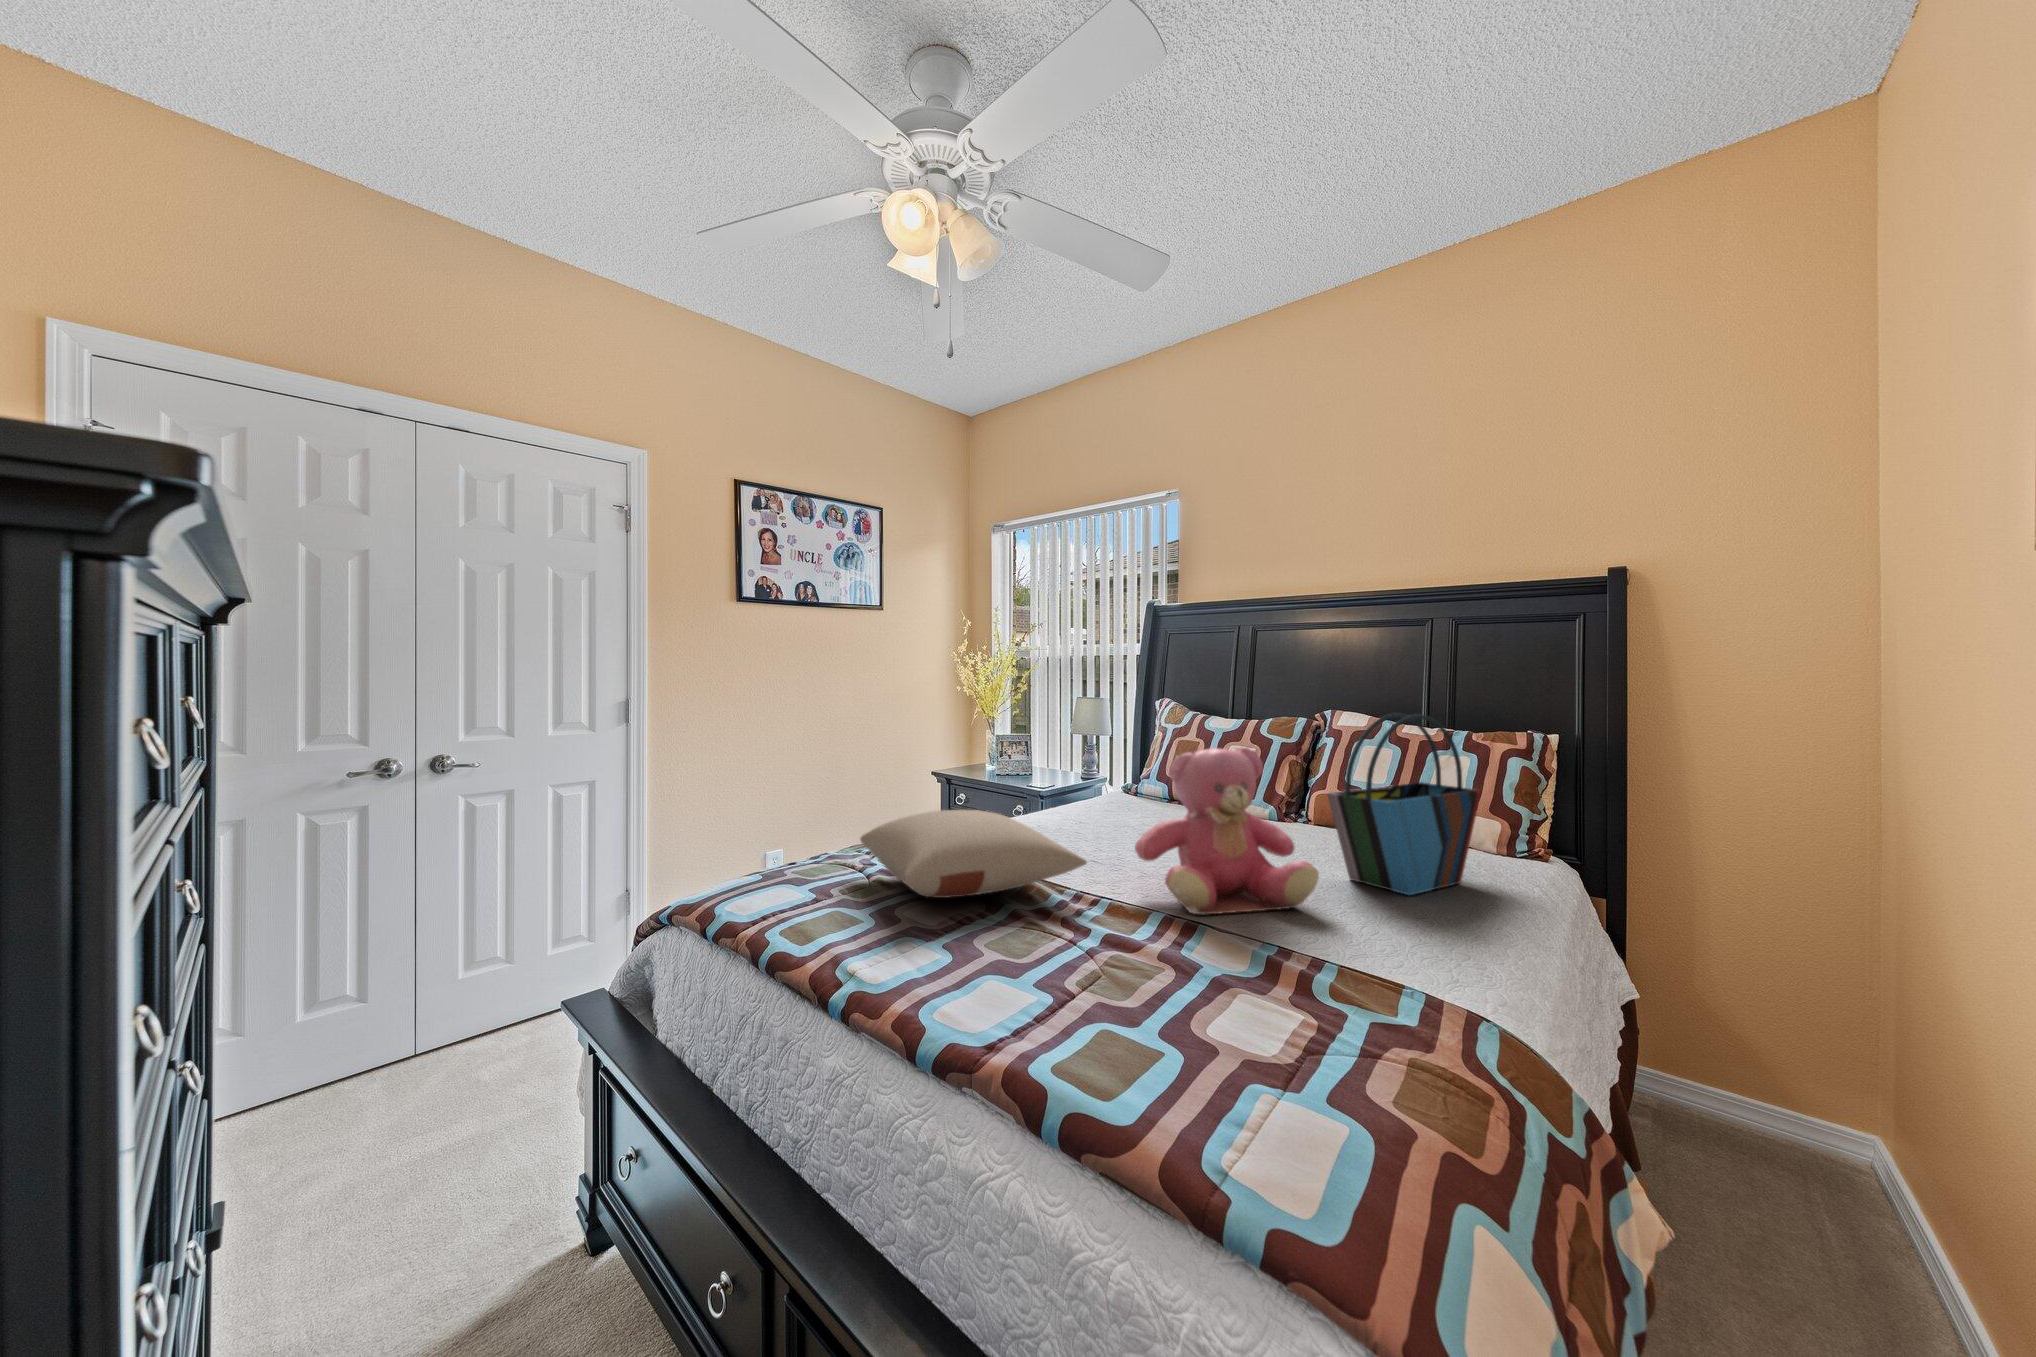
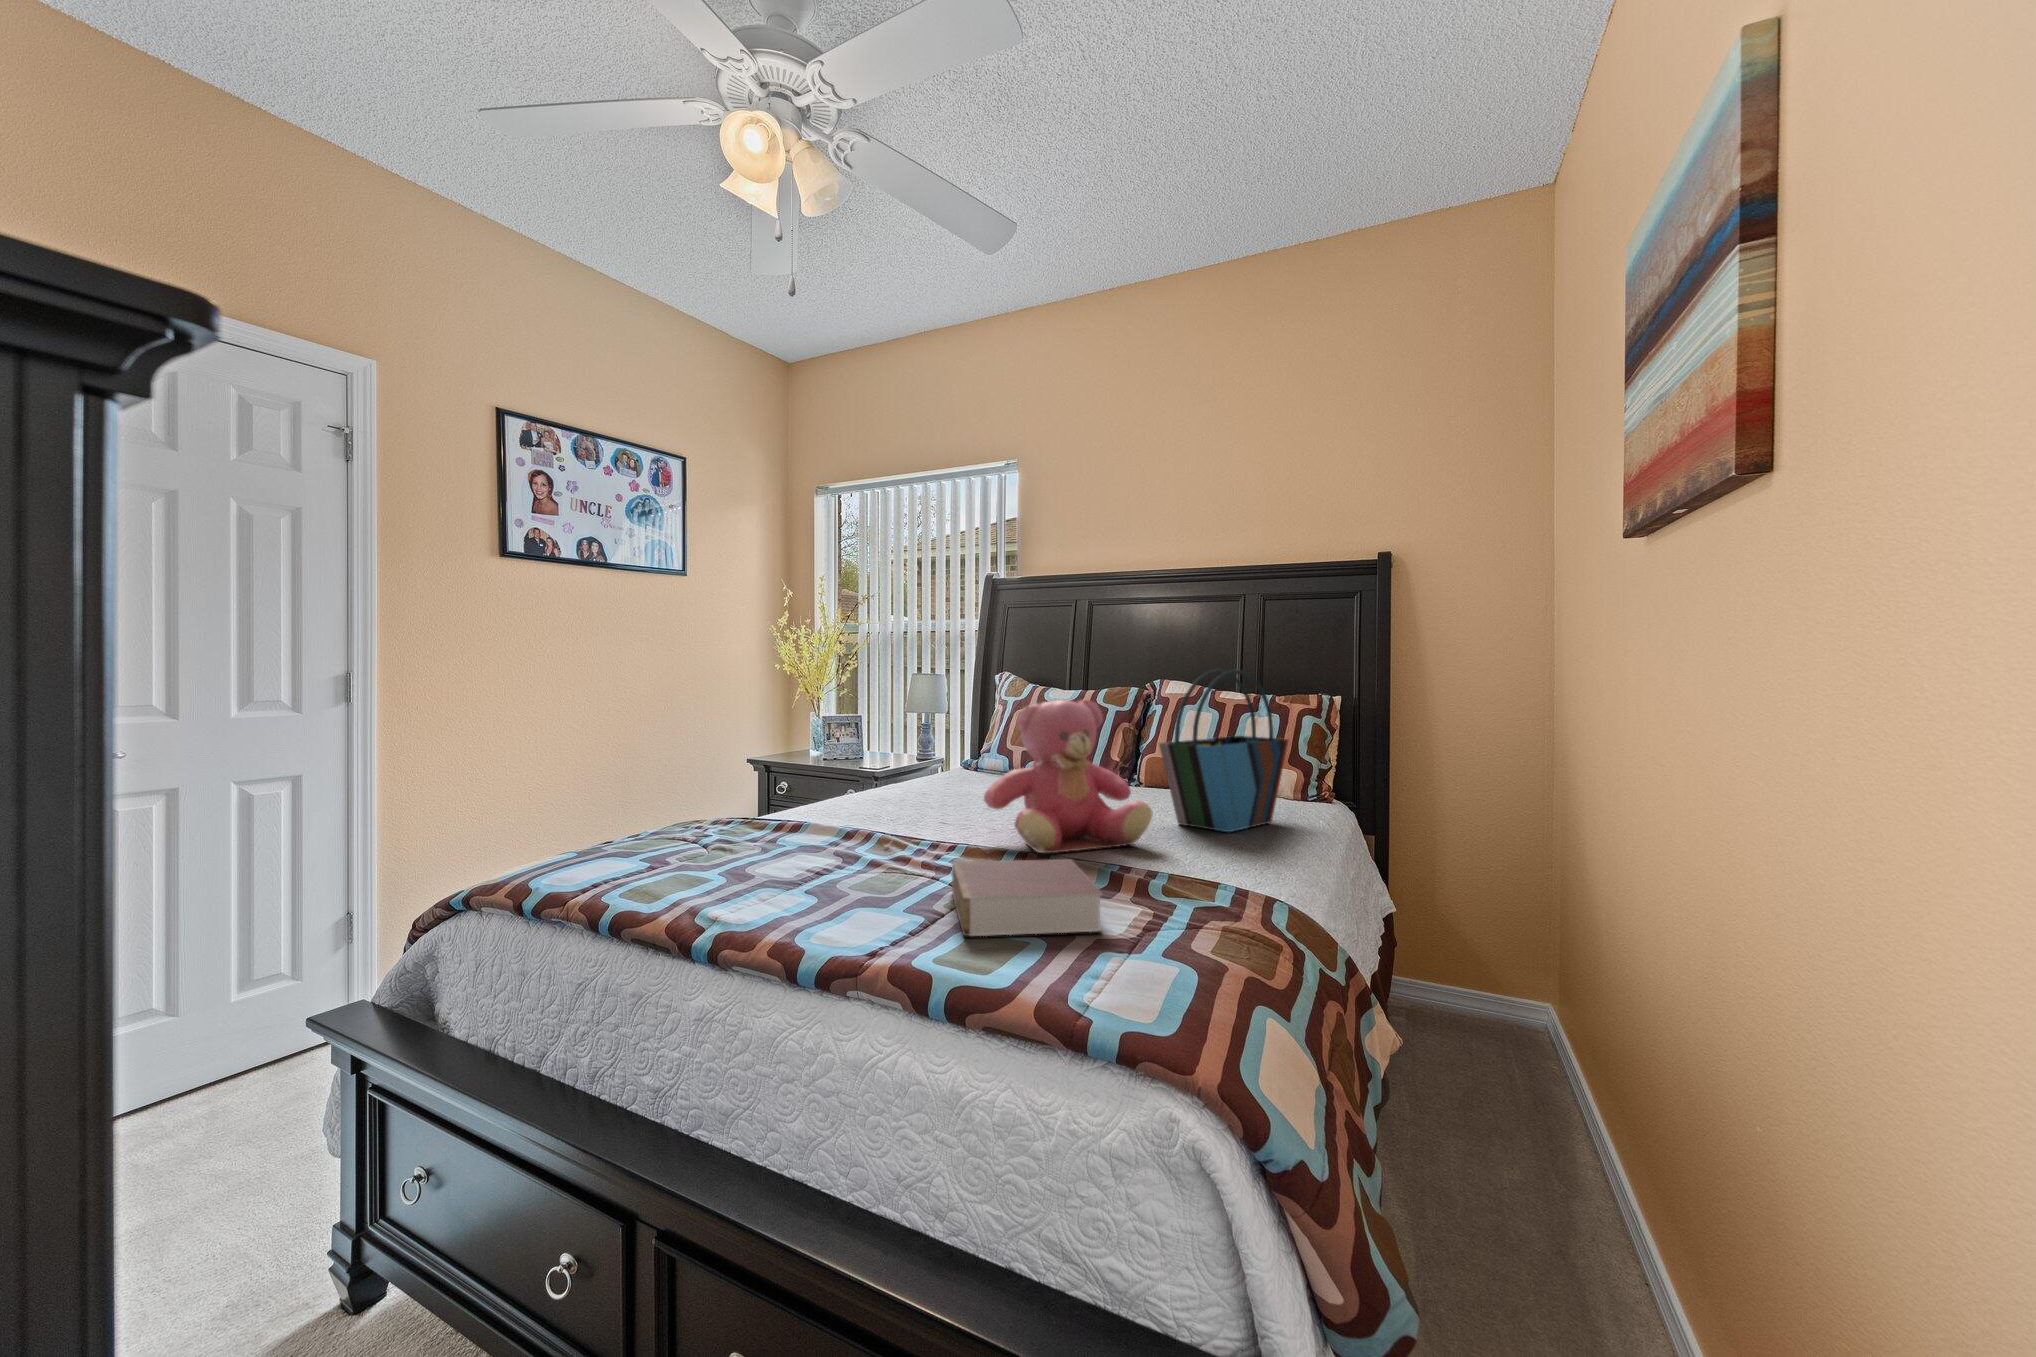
pillow: present [860,810,1087,898] -> none [695,767,939,851]
book: none [1091,933,1254,1043] -> present [952,859,1102,936]

